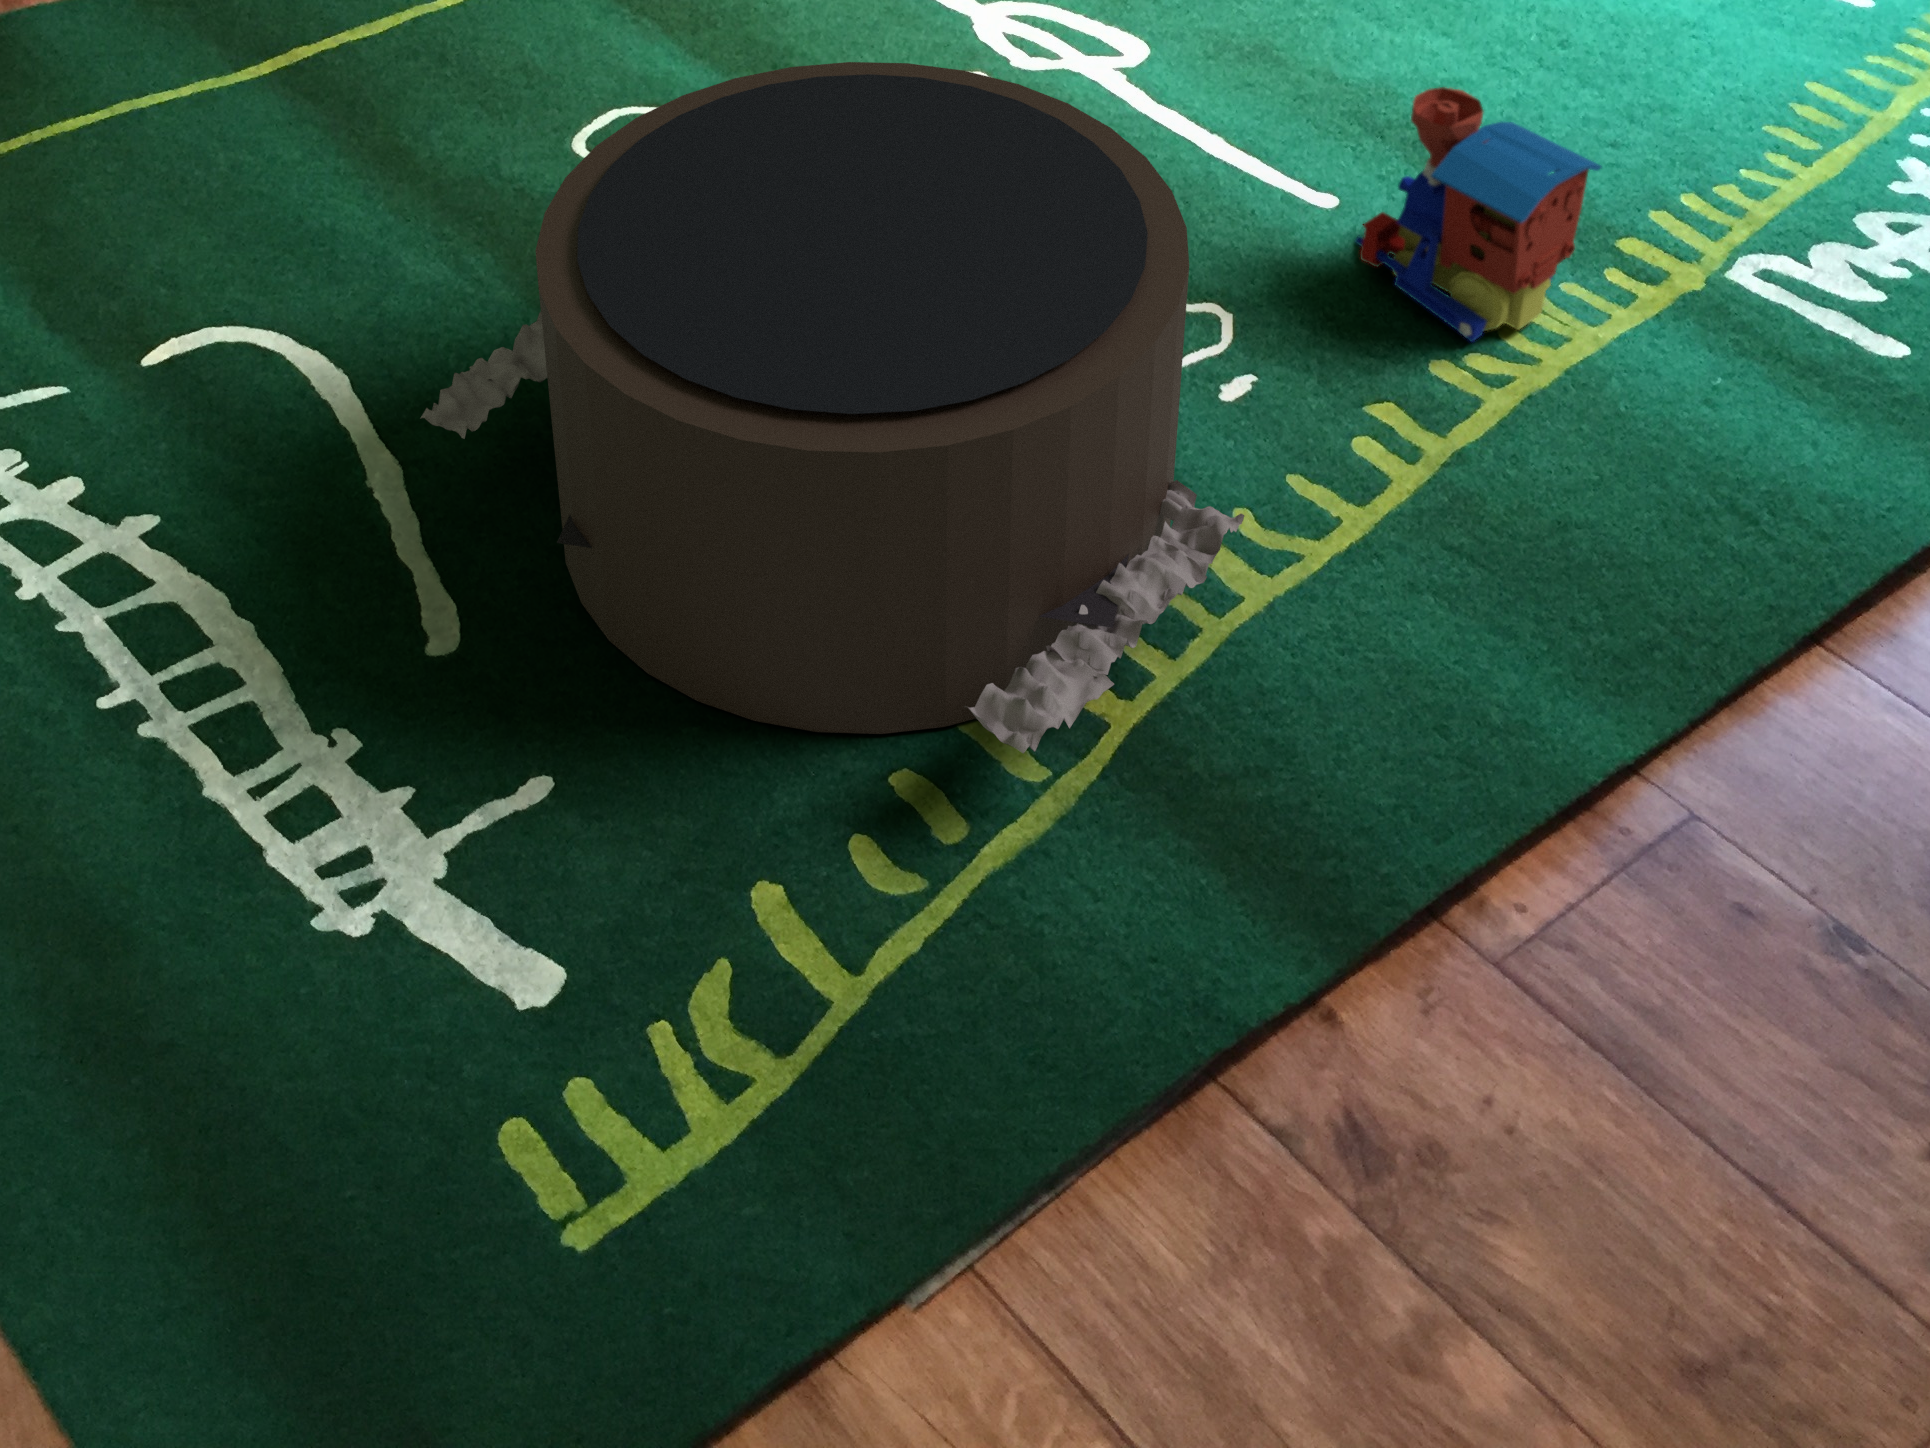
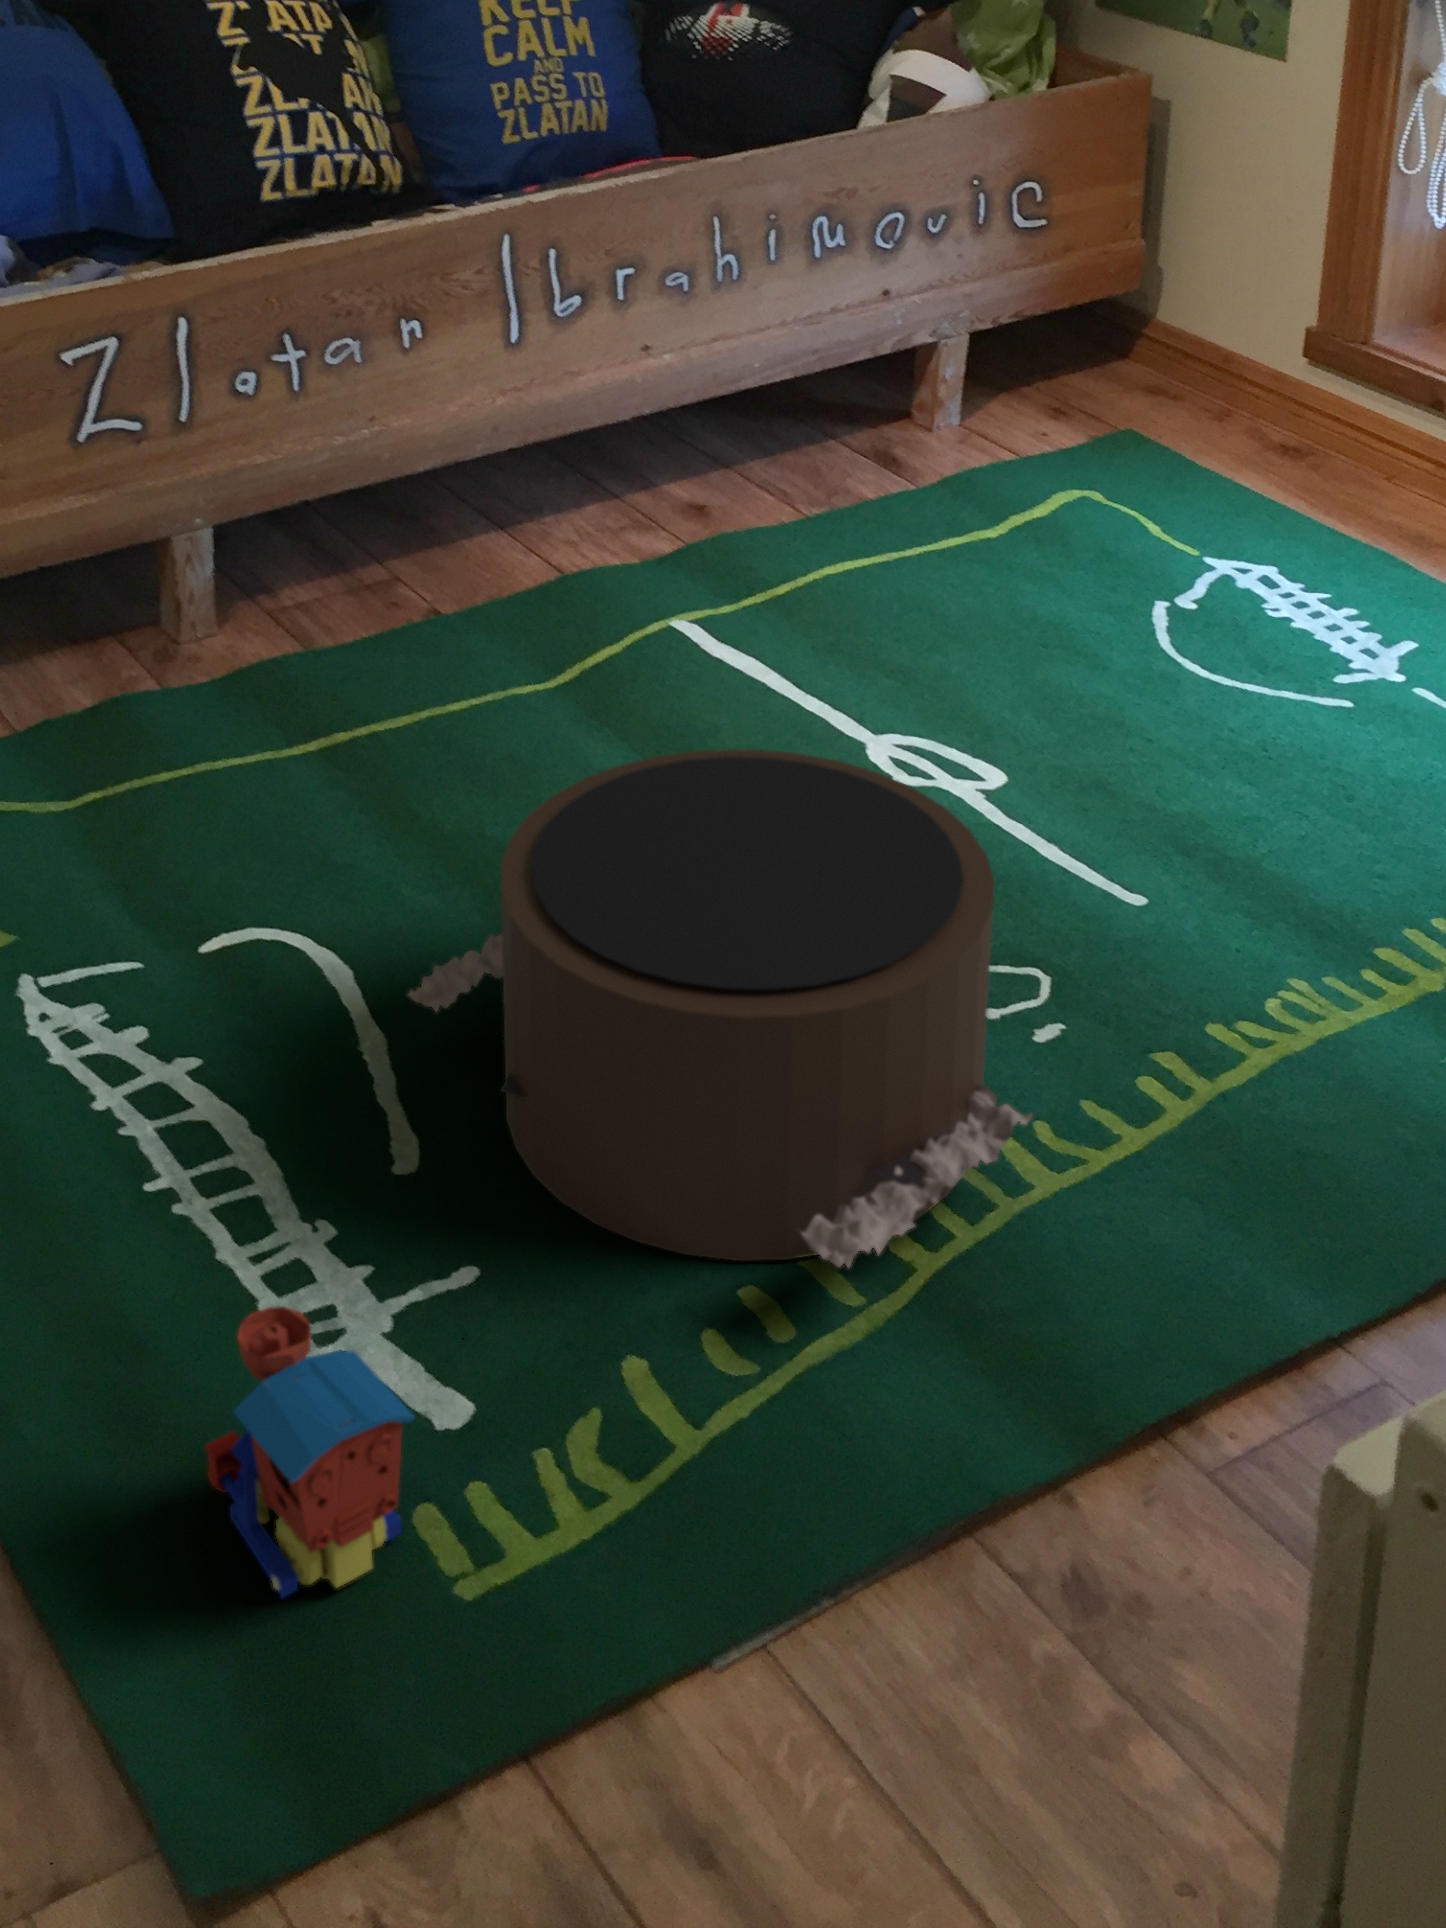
toy train: present [1355,87,1601,342] -> present [206,1306,414,1597]

